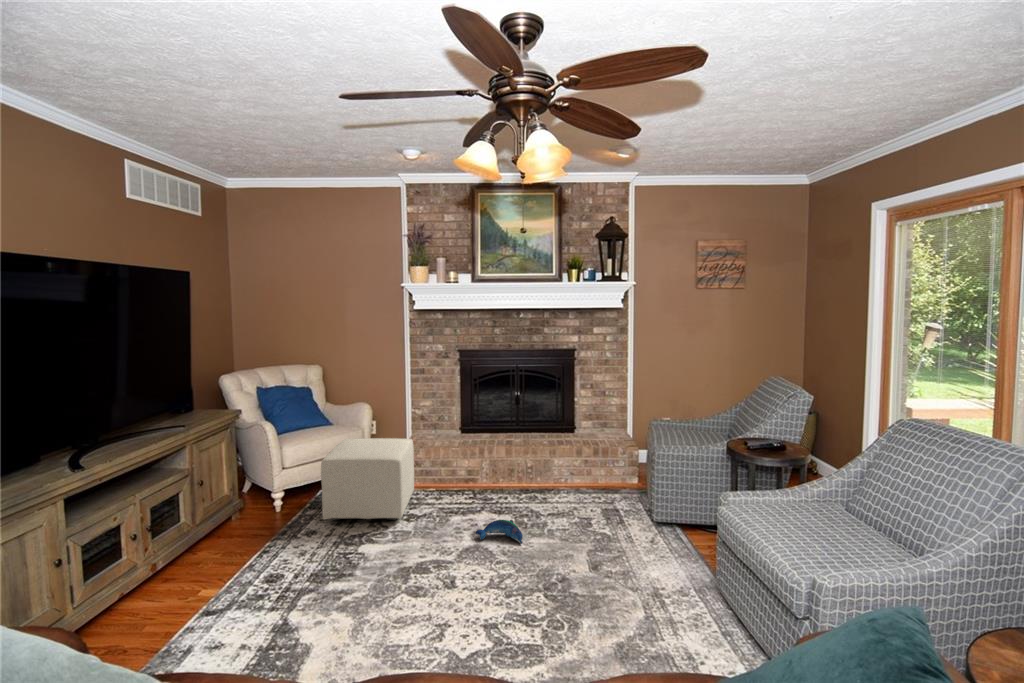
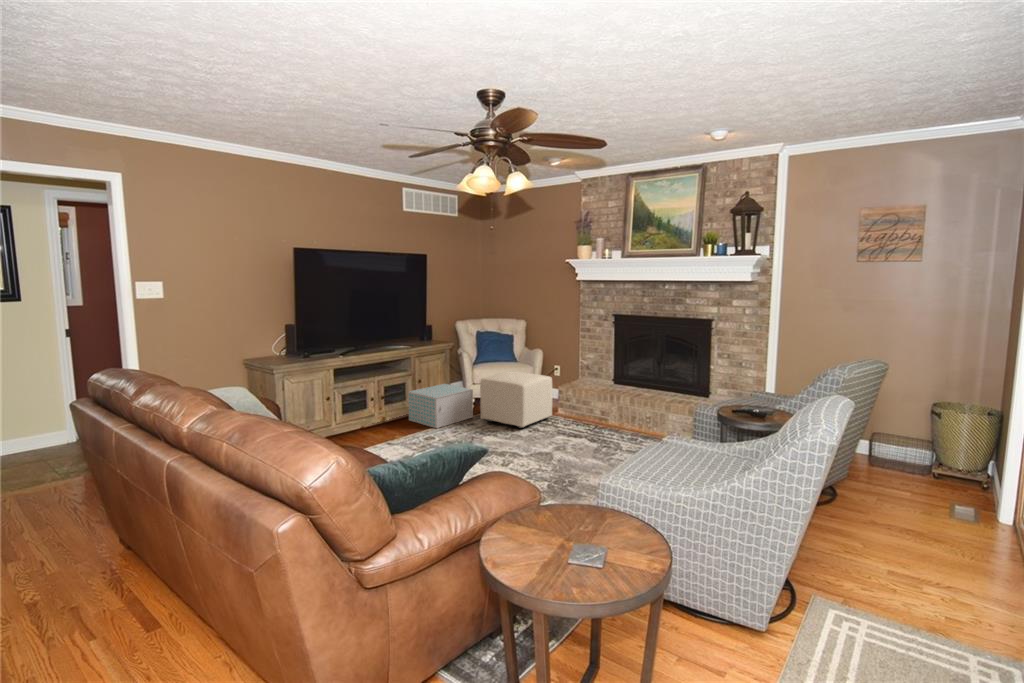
storage box: none [191,476,301,556] -> present [408,384,473,428]
plush toy: present [476,520,523,544] -> none [556,439,584,457]

